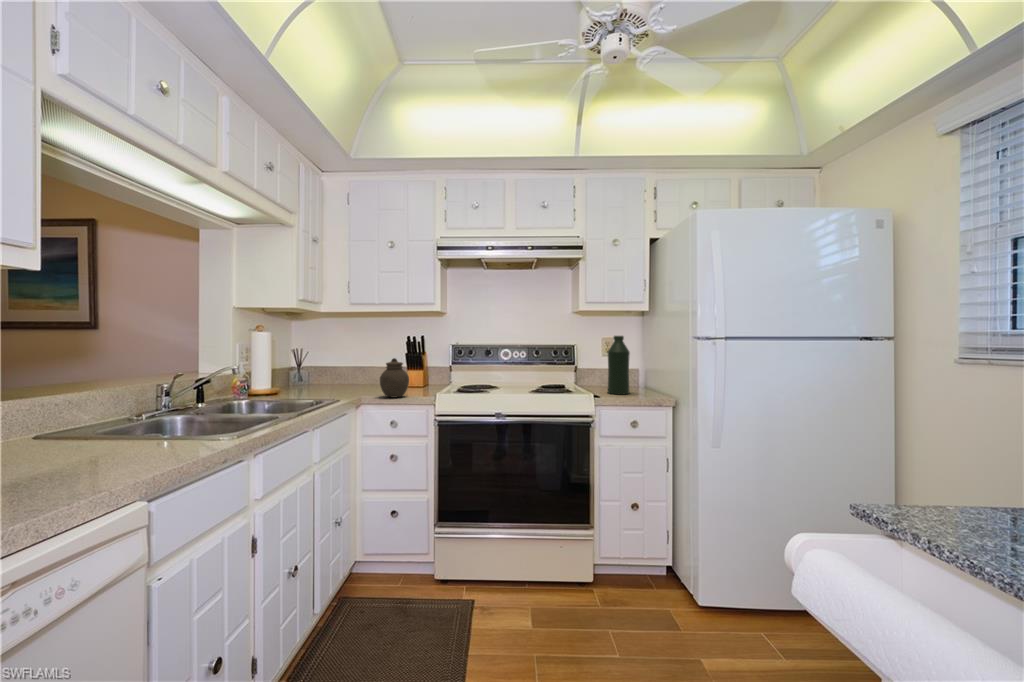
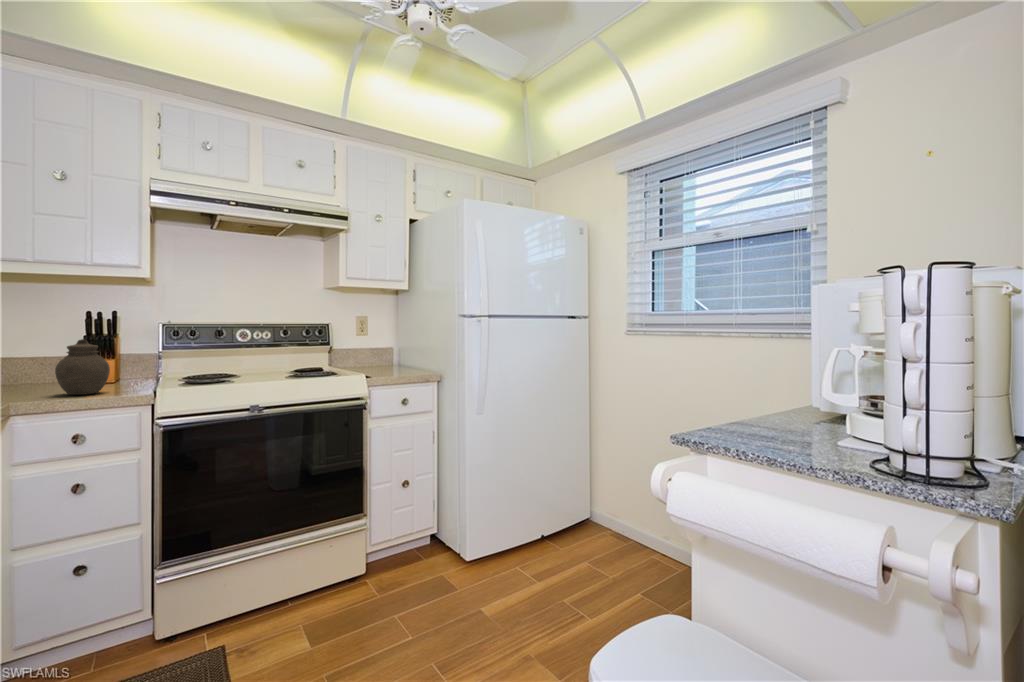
bottle: present [608,336,630,394] -> none [372,315,395,374]

